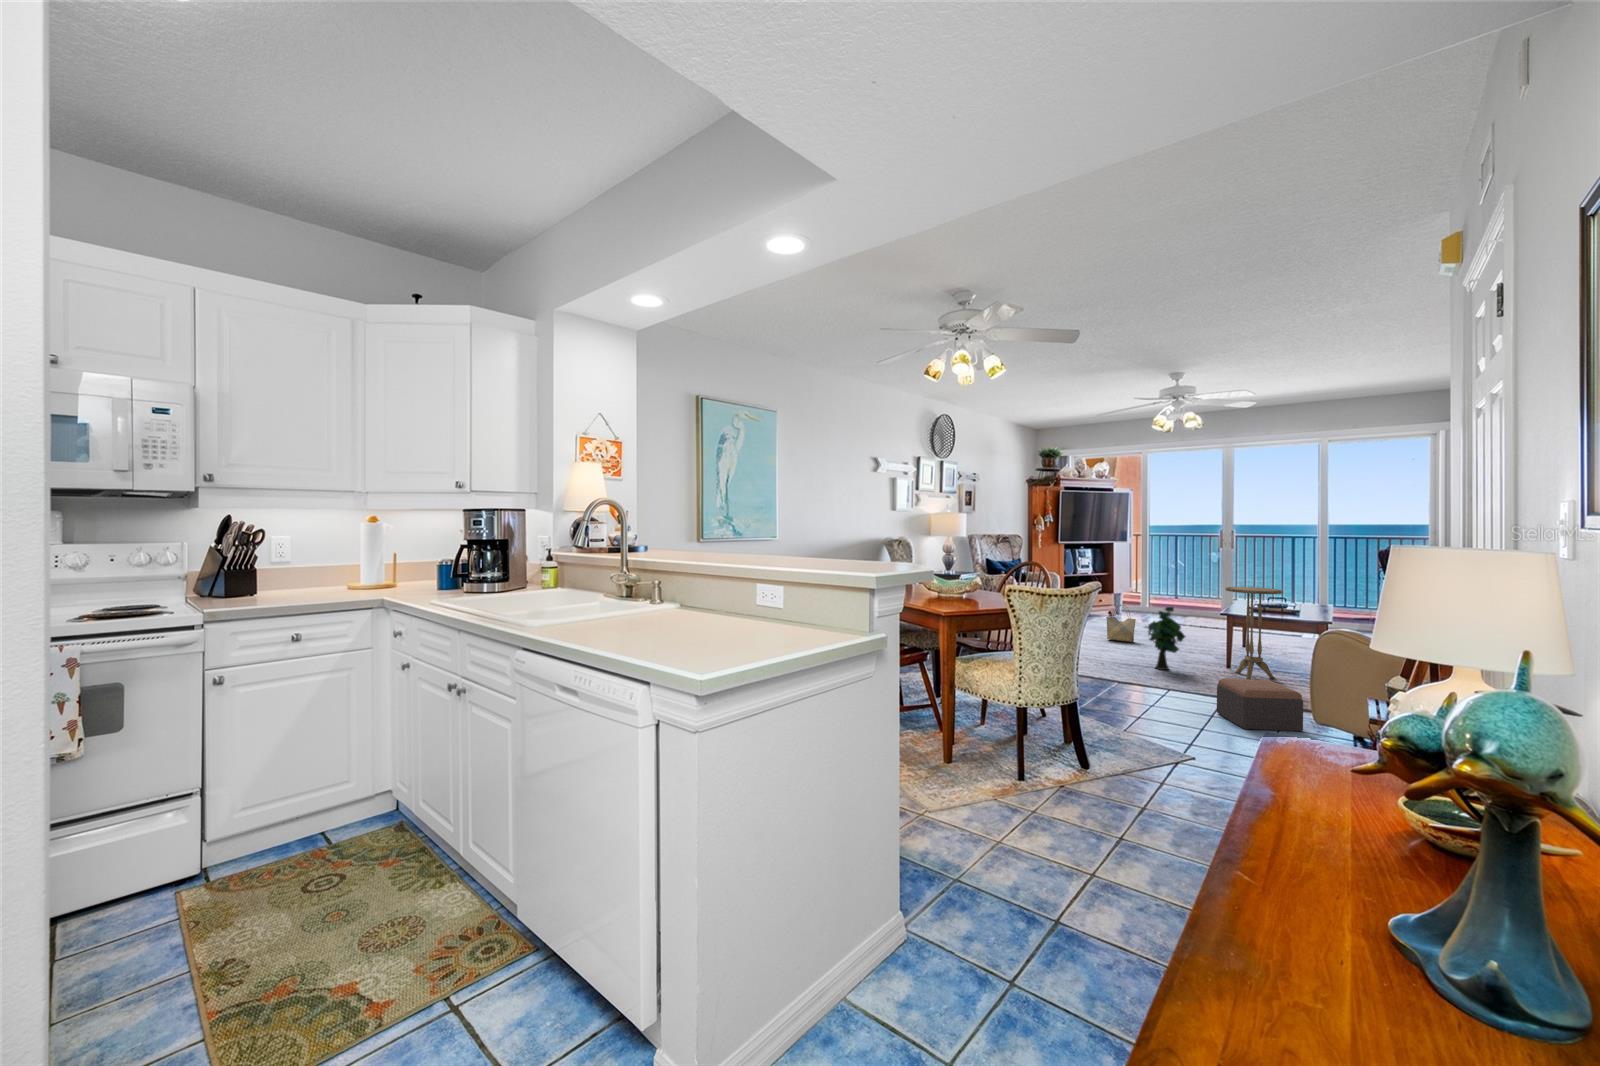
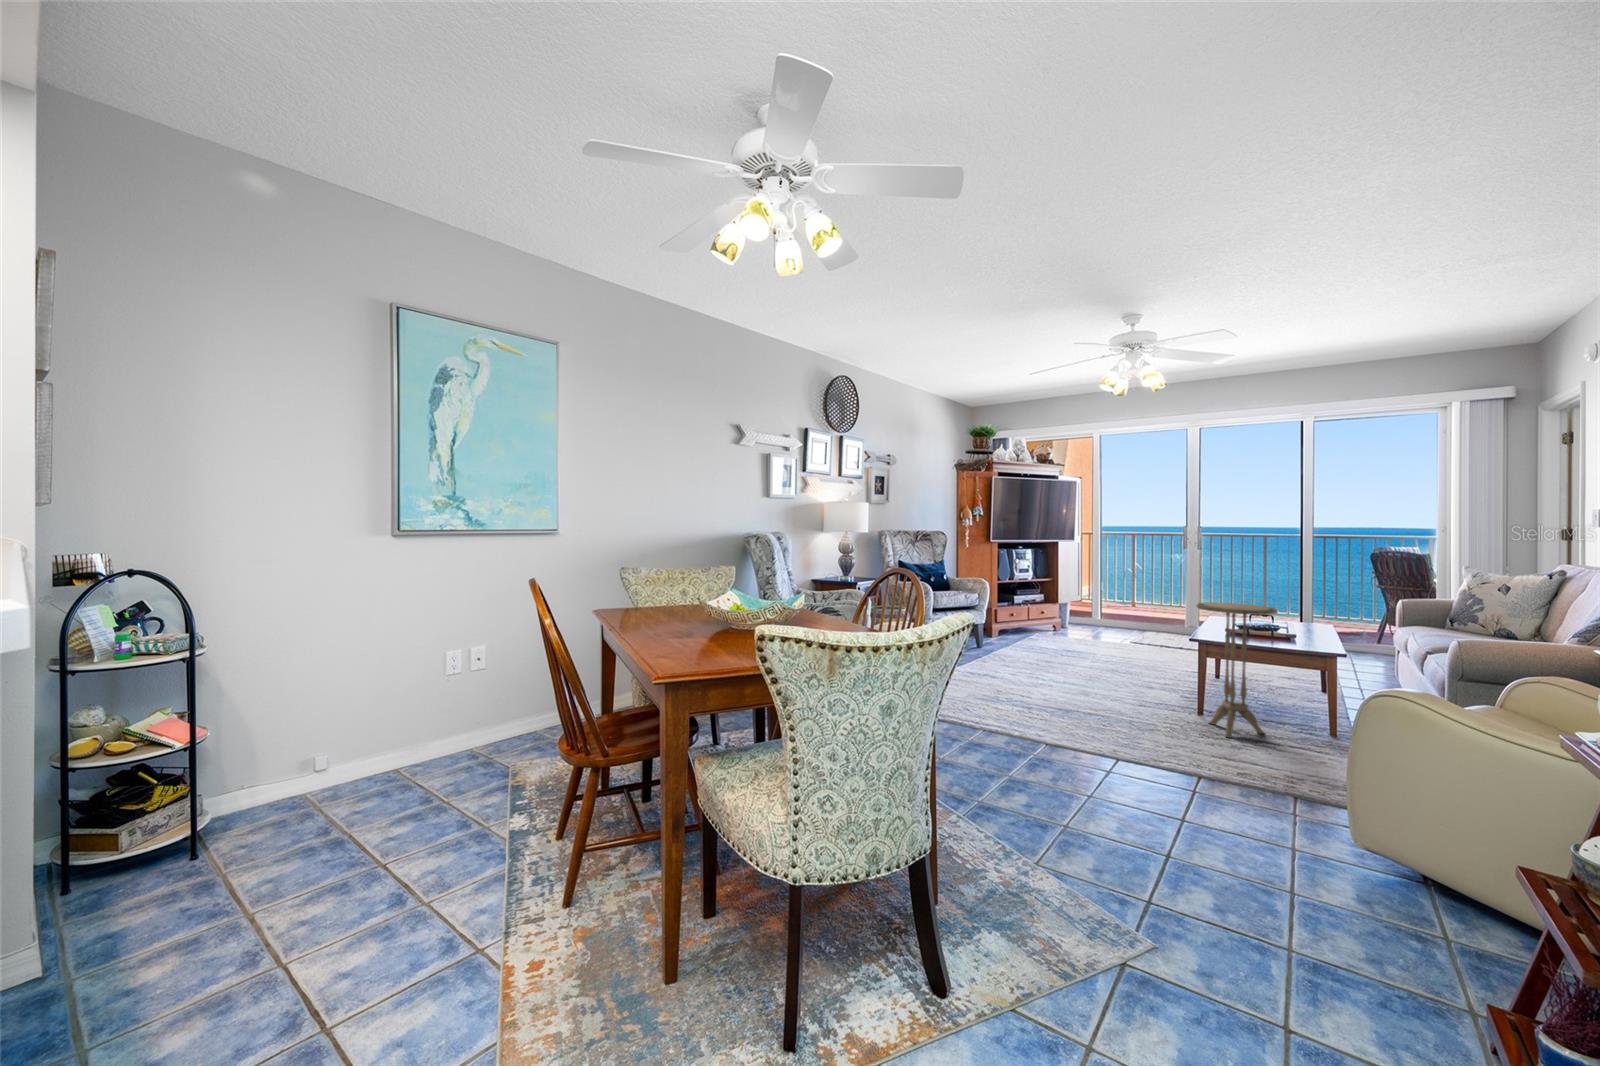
woven basket: present [1106,605,1136,642] -> none [1042,622,1080,671]
decorative plant: present [1145,607,1185,670] -> none [1083,629,1143,719]
footstool: present [1217,679,1303,731] -> none [1188,756,1331,855]

